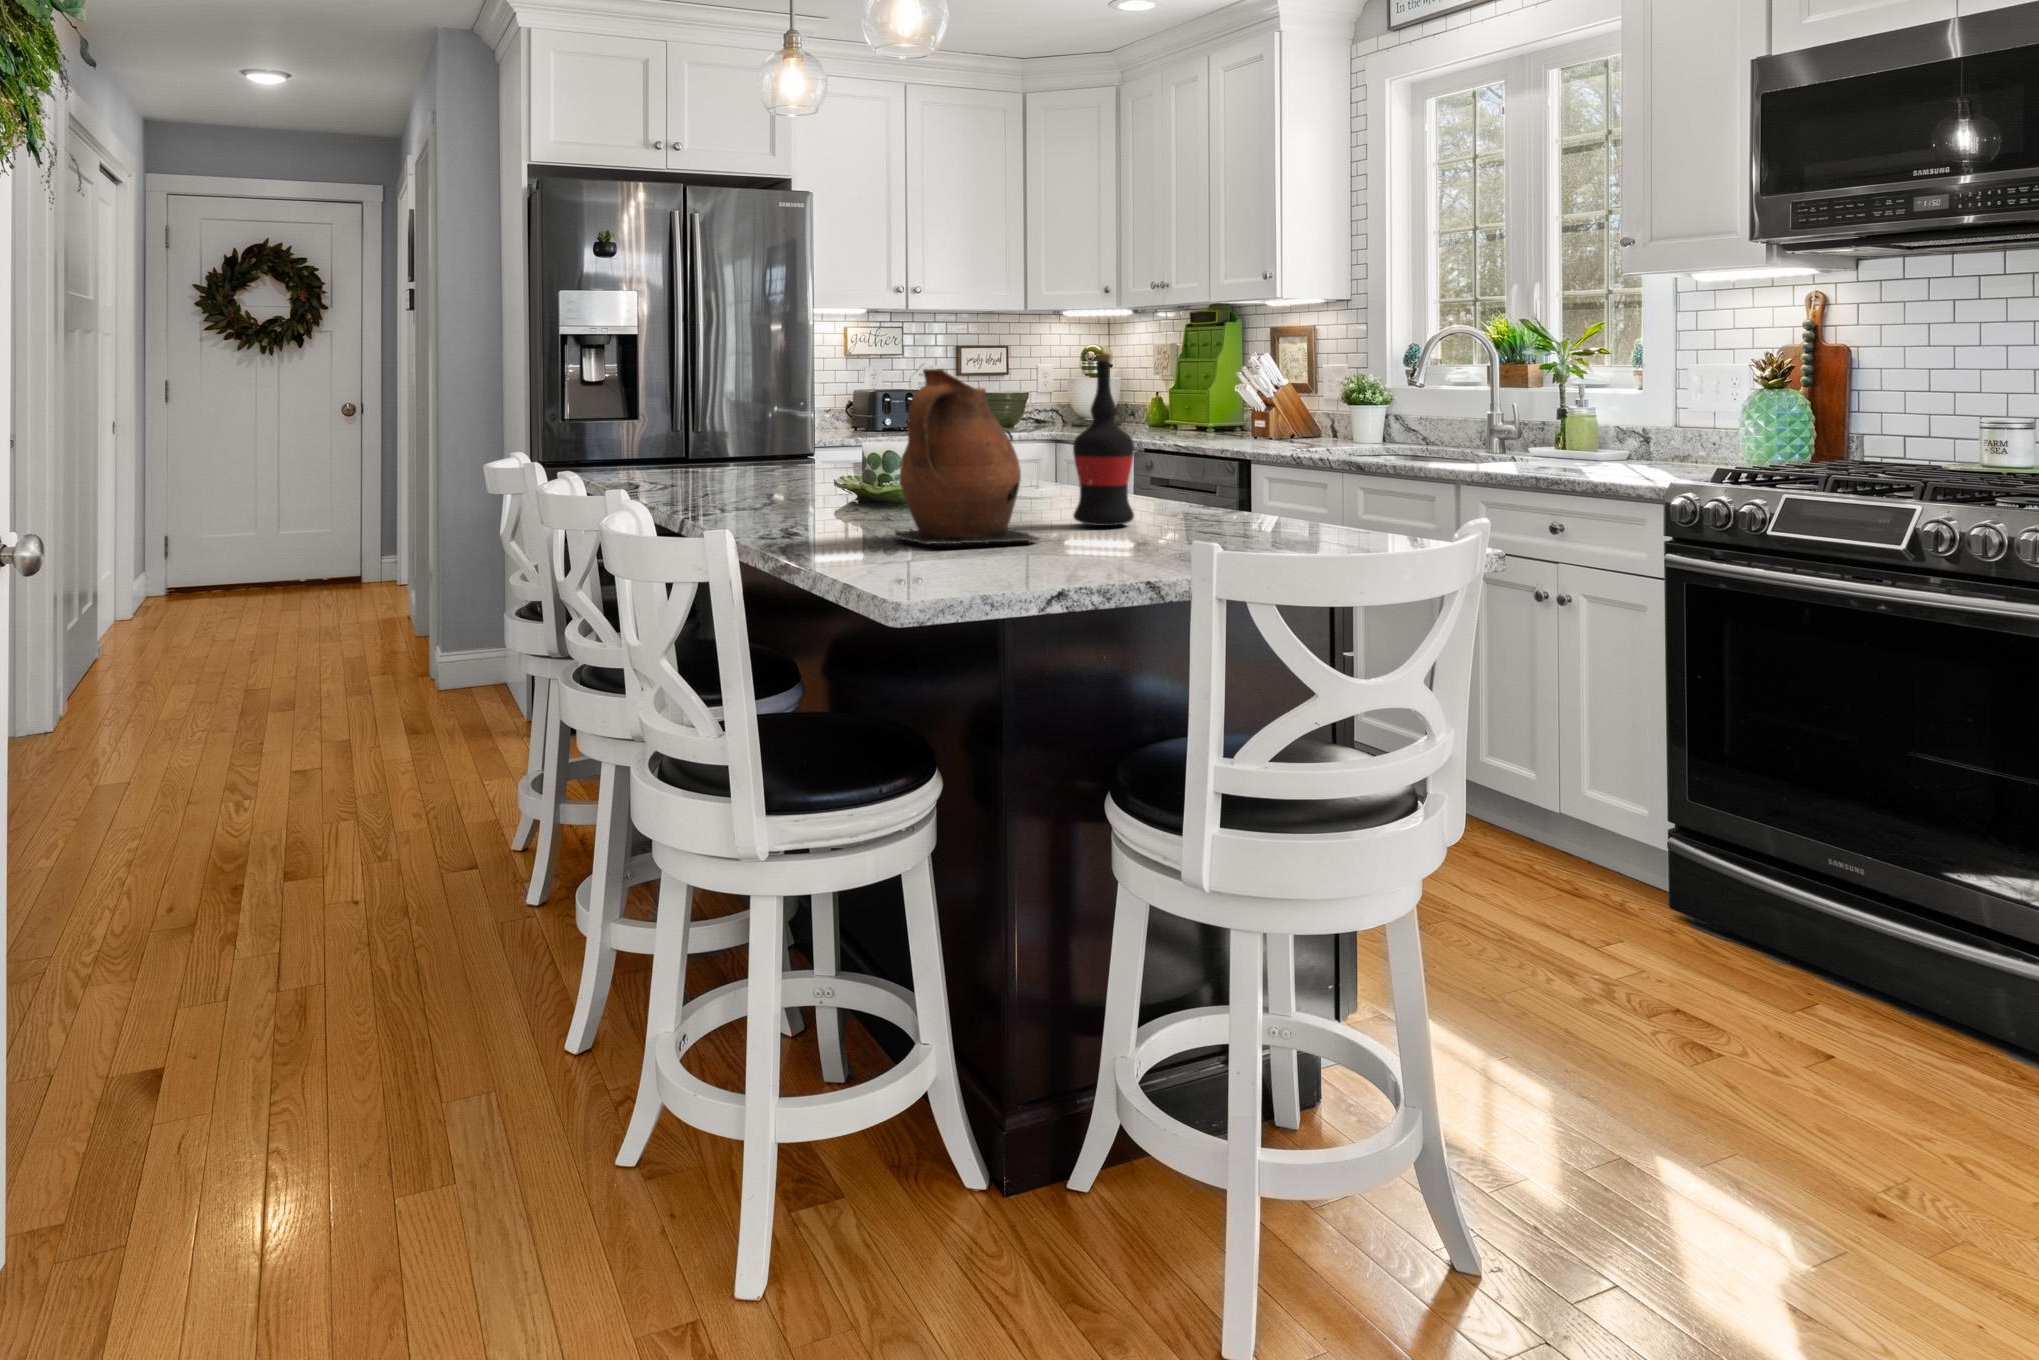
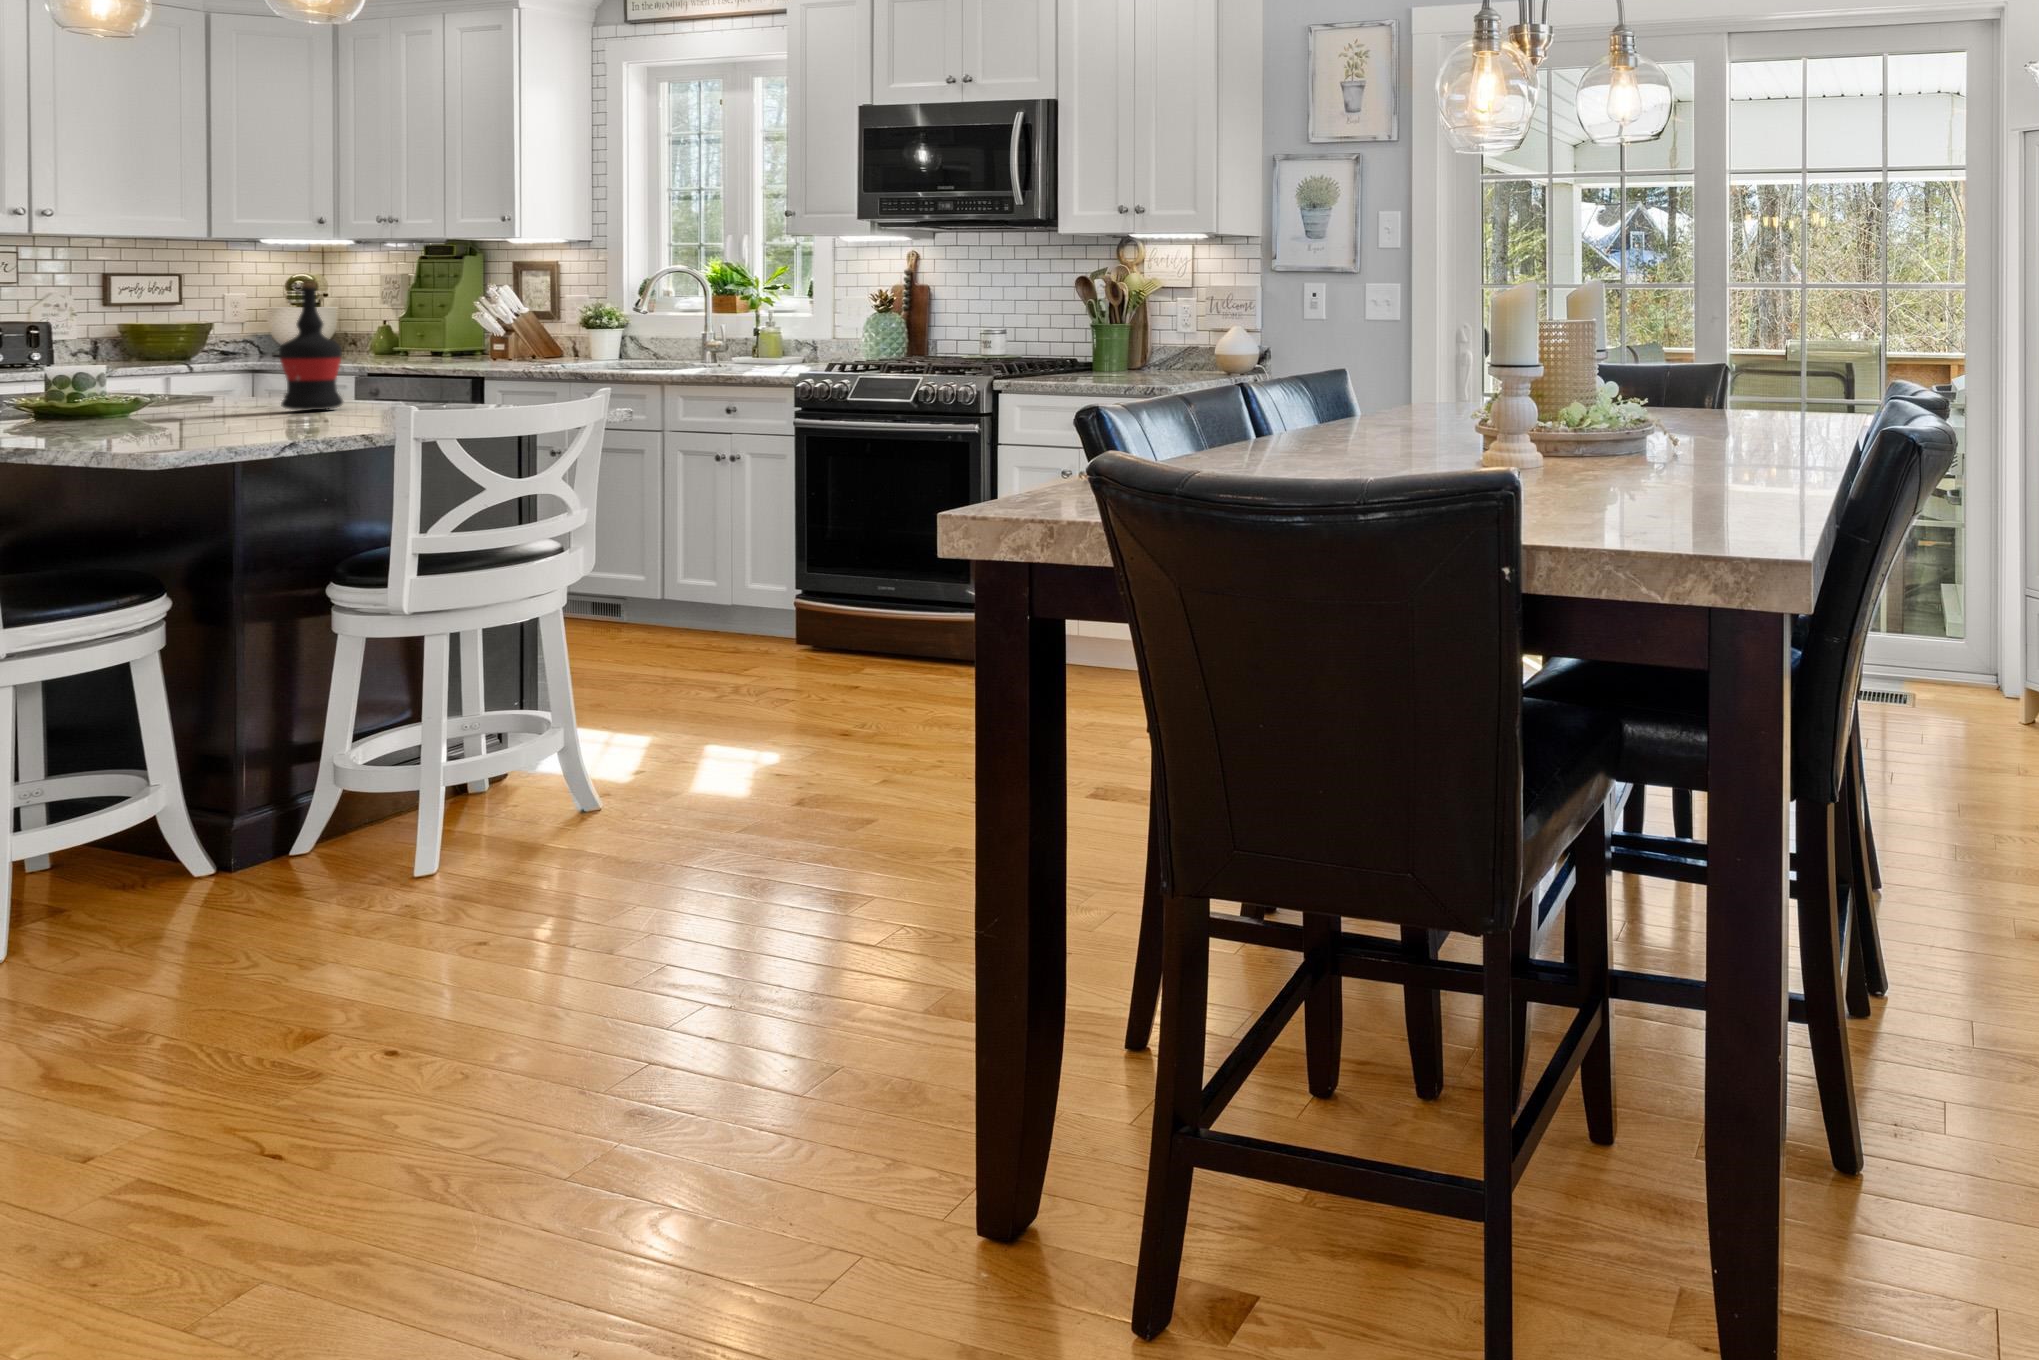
ceramic pitcher: present [895,369,1039,544] -> none [69,290,248,427]

